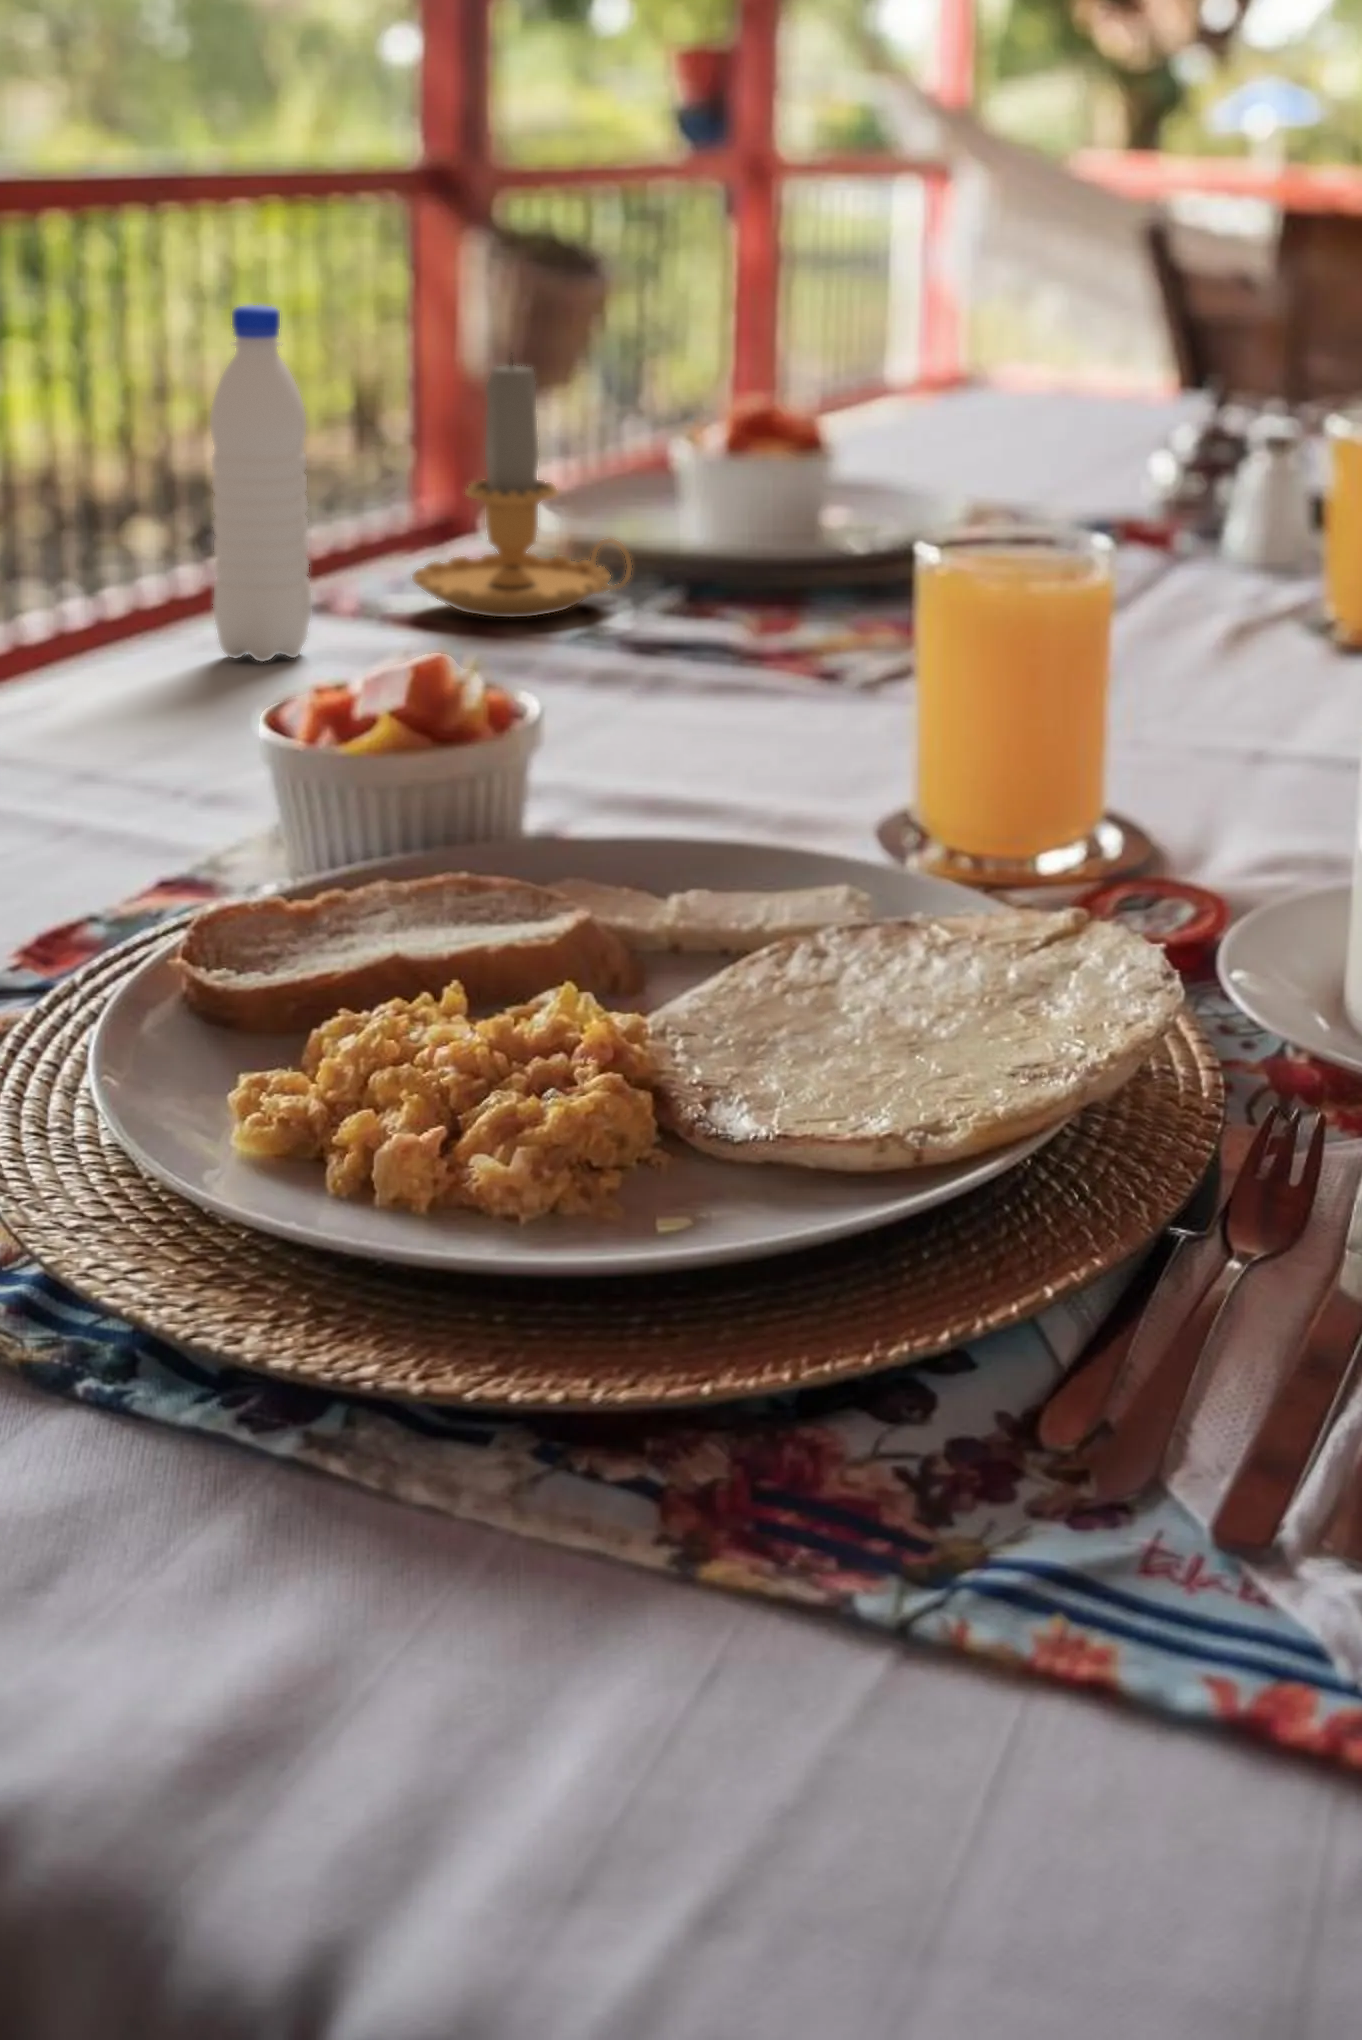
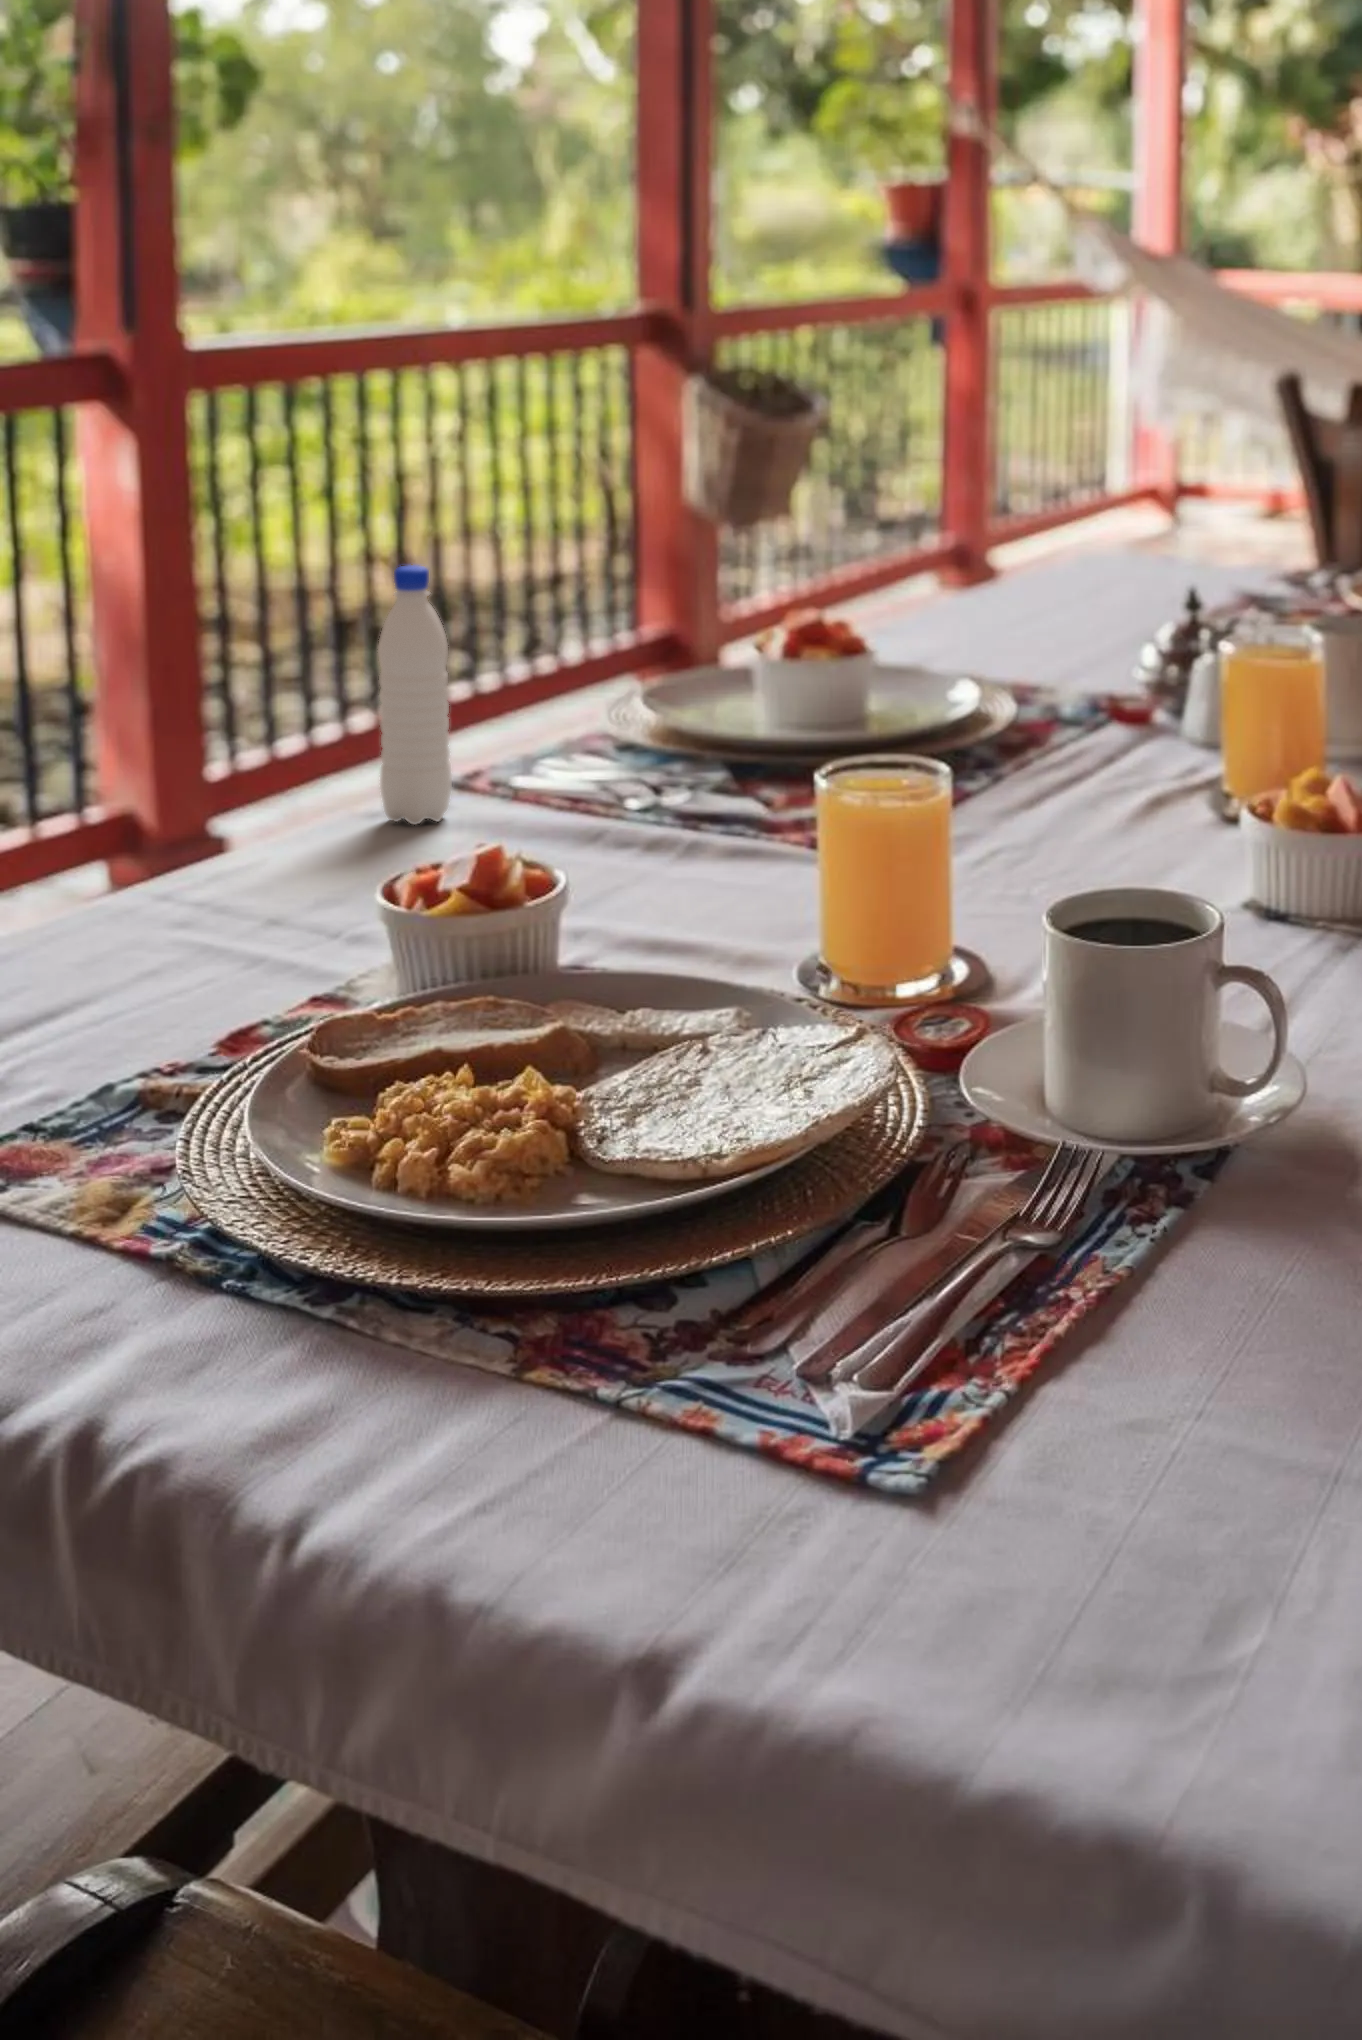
candle: present [413,360,631,617] -> none [535,586,695,786]

